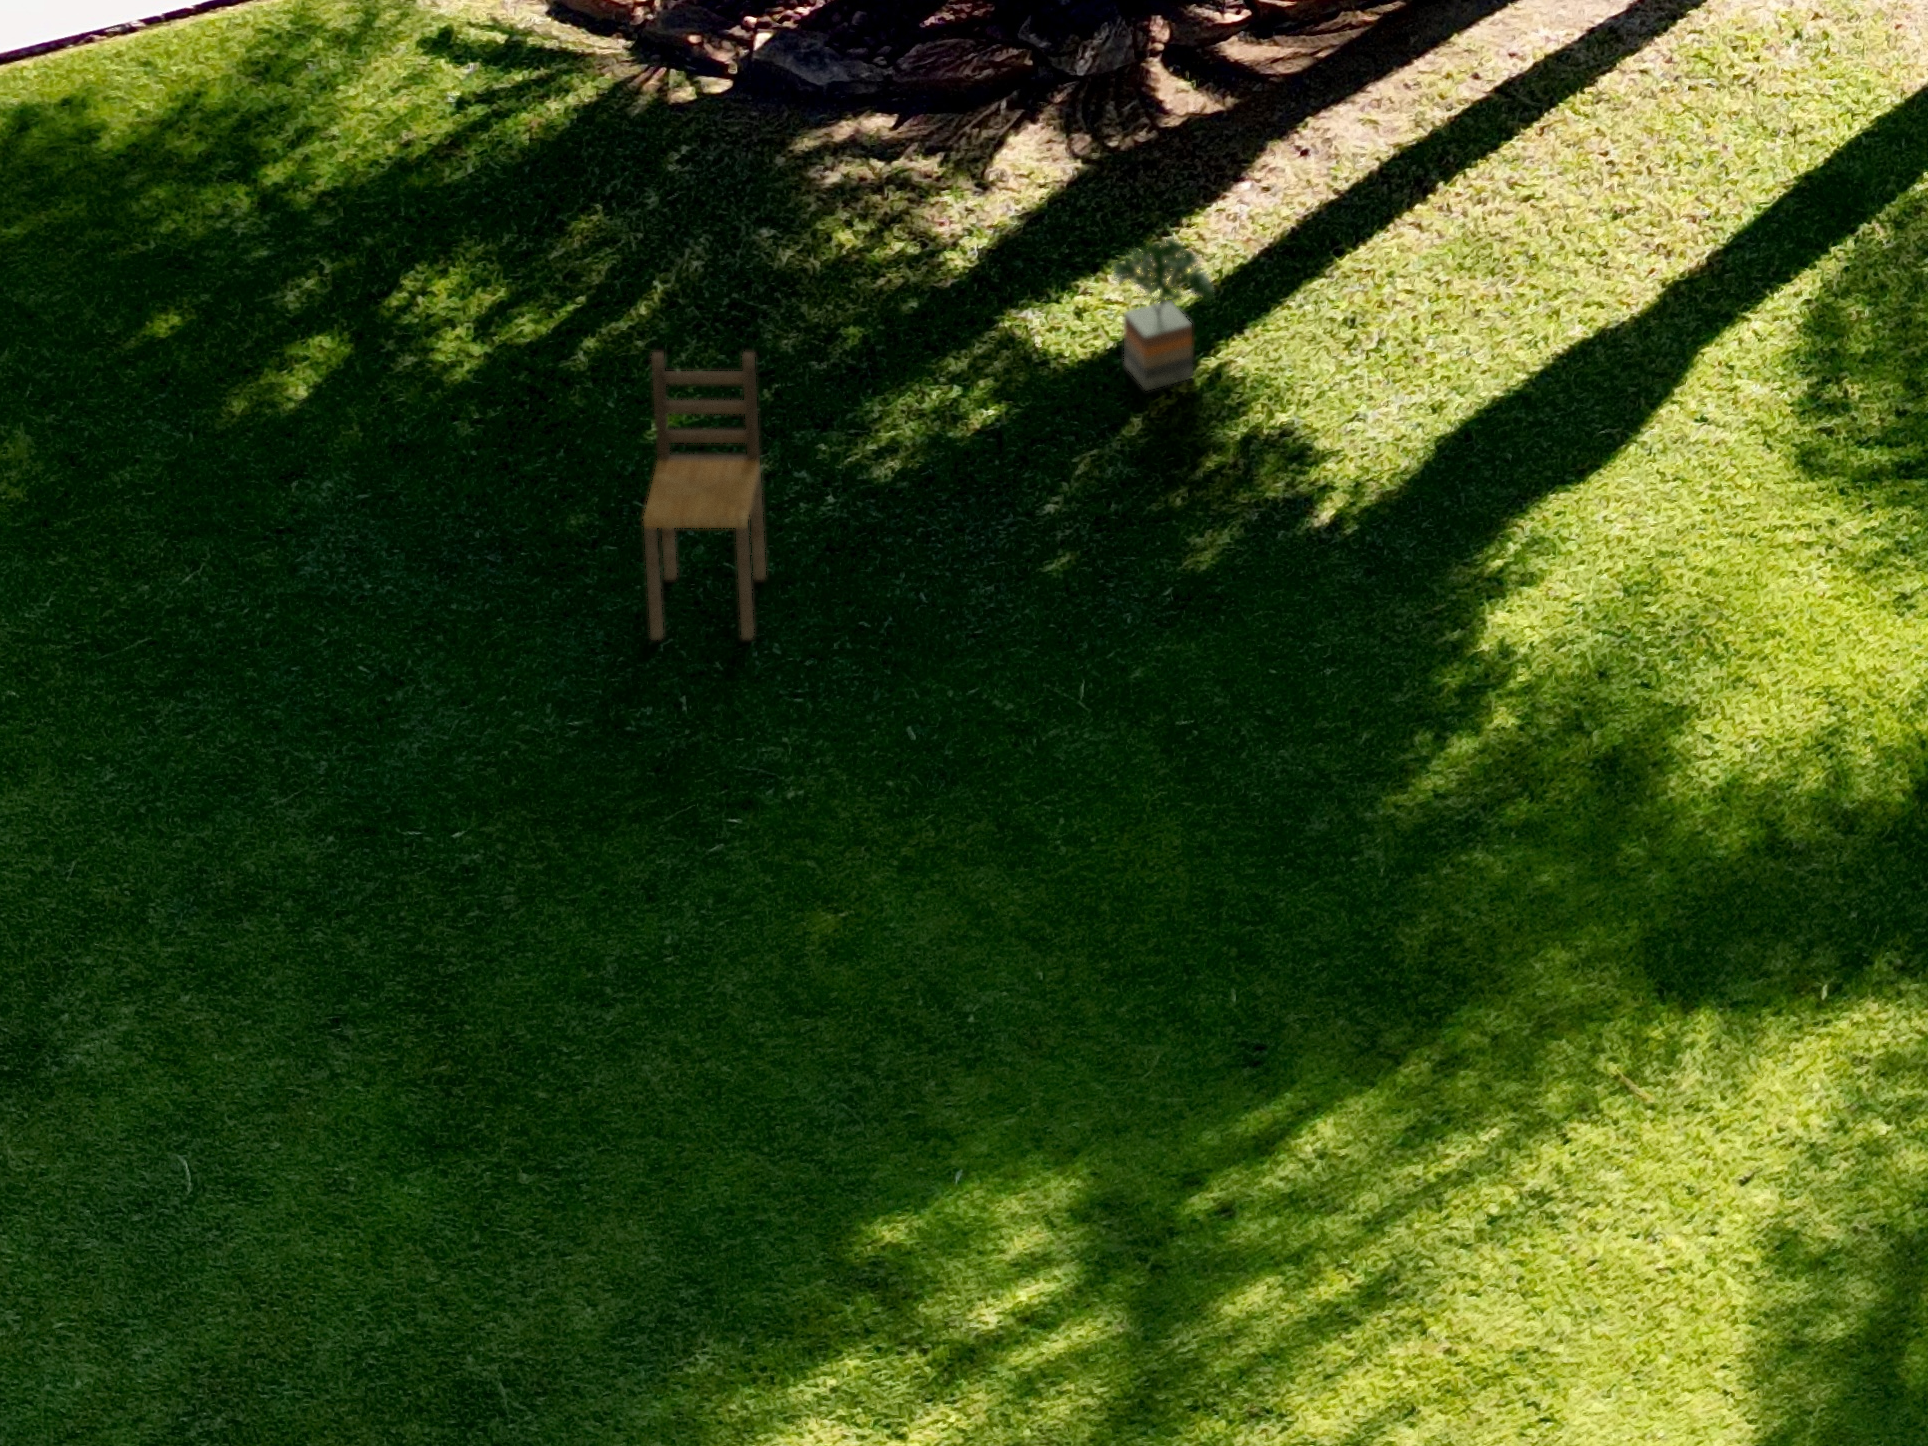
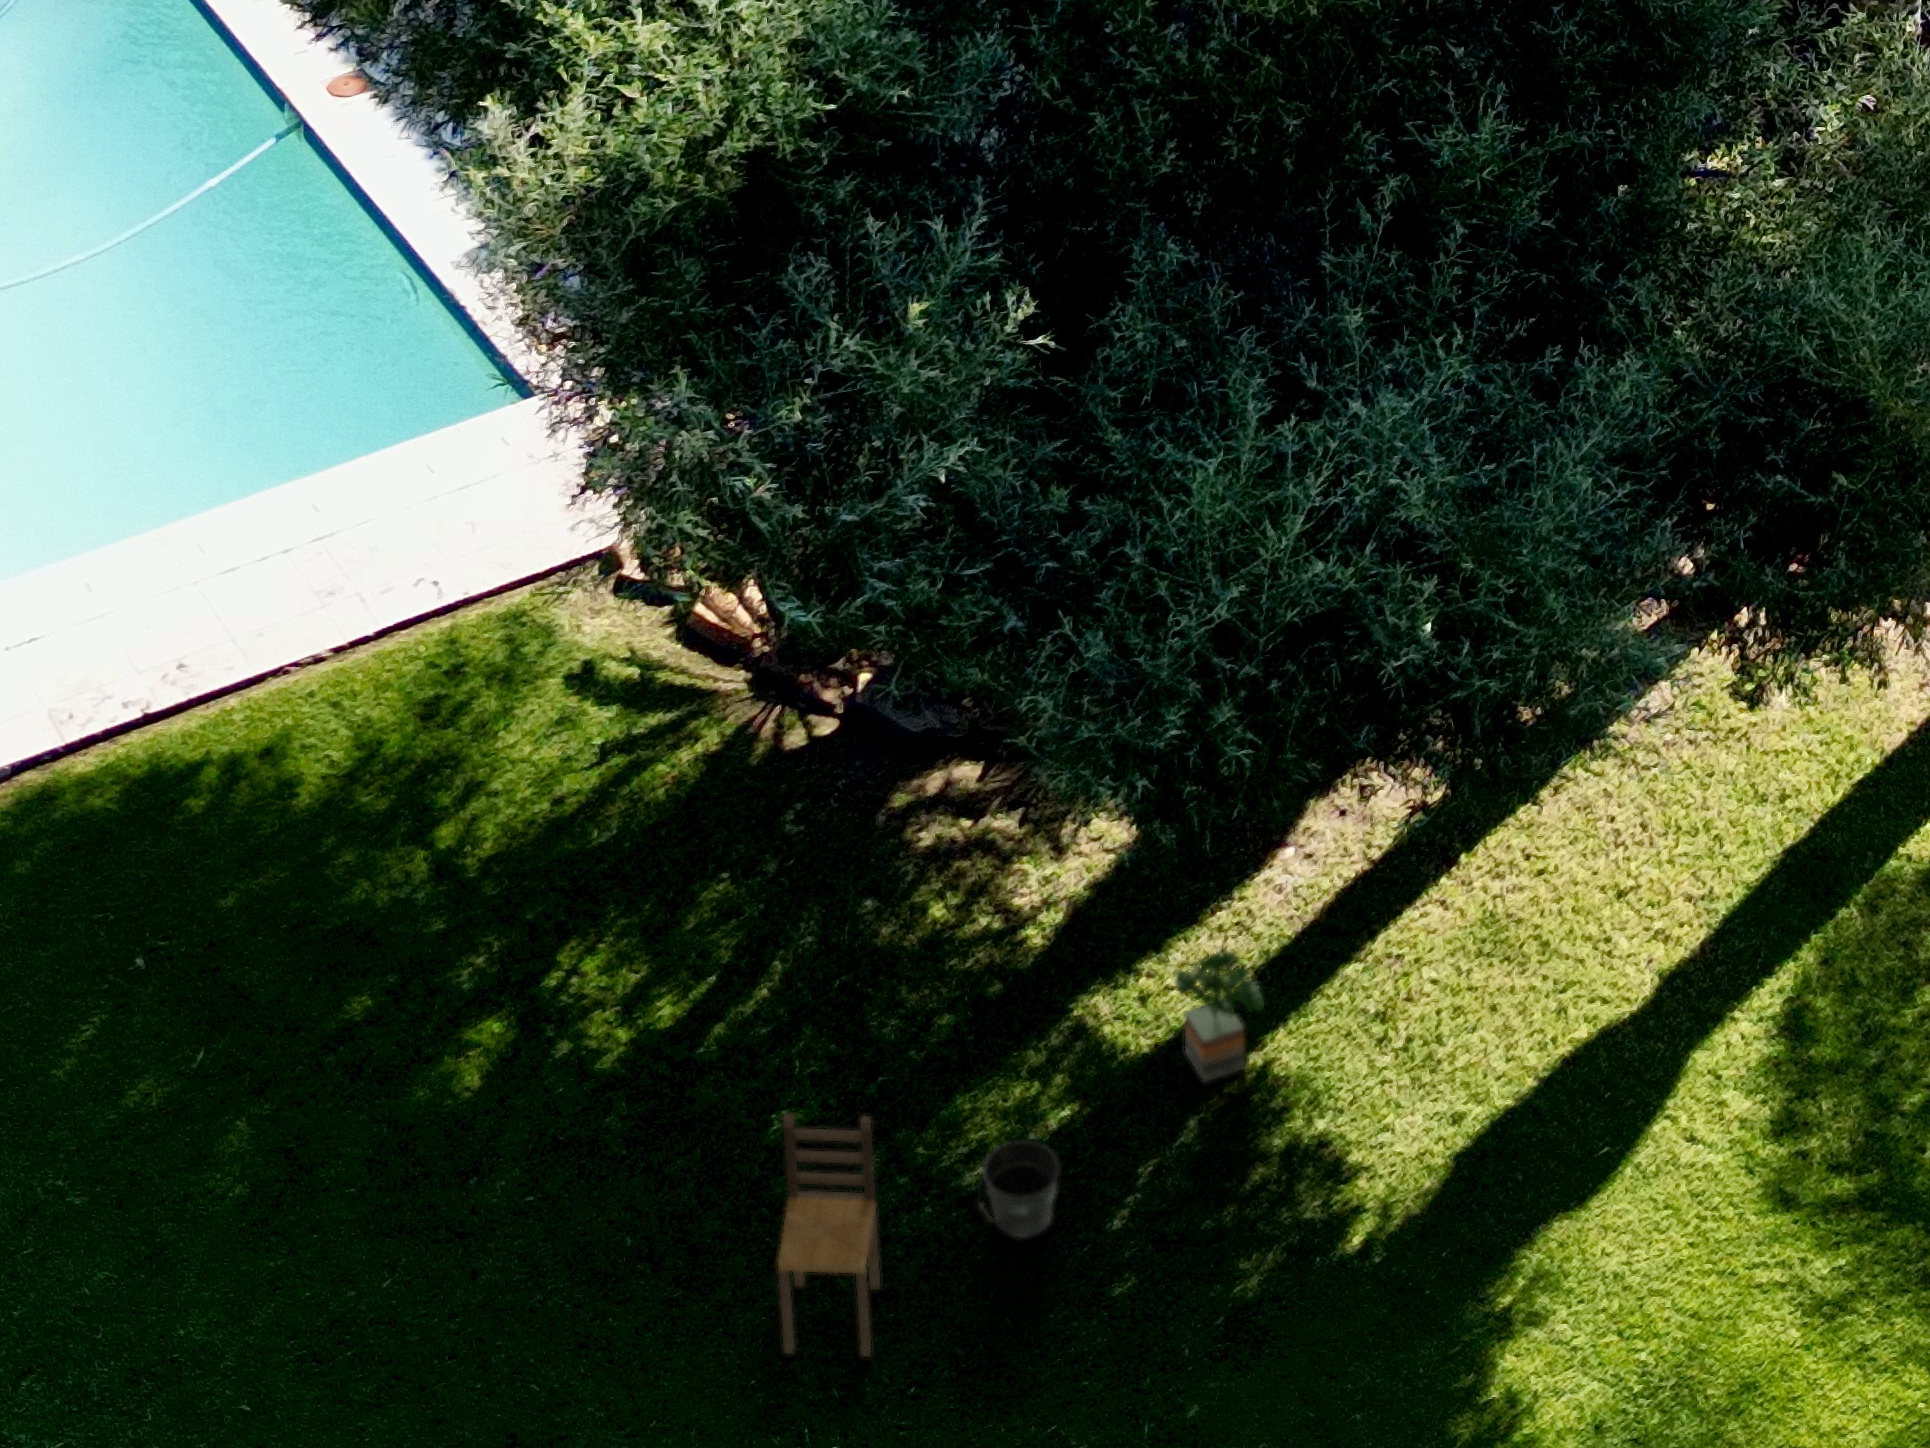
bucket: none [882,425,977,530] -> present [980,1141,1059,1237]

